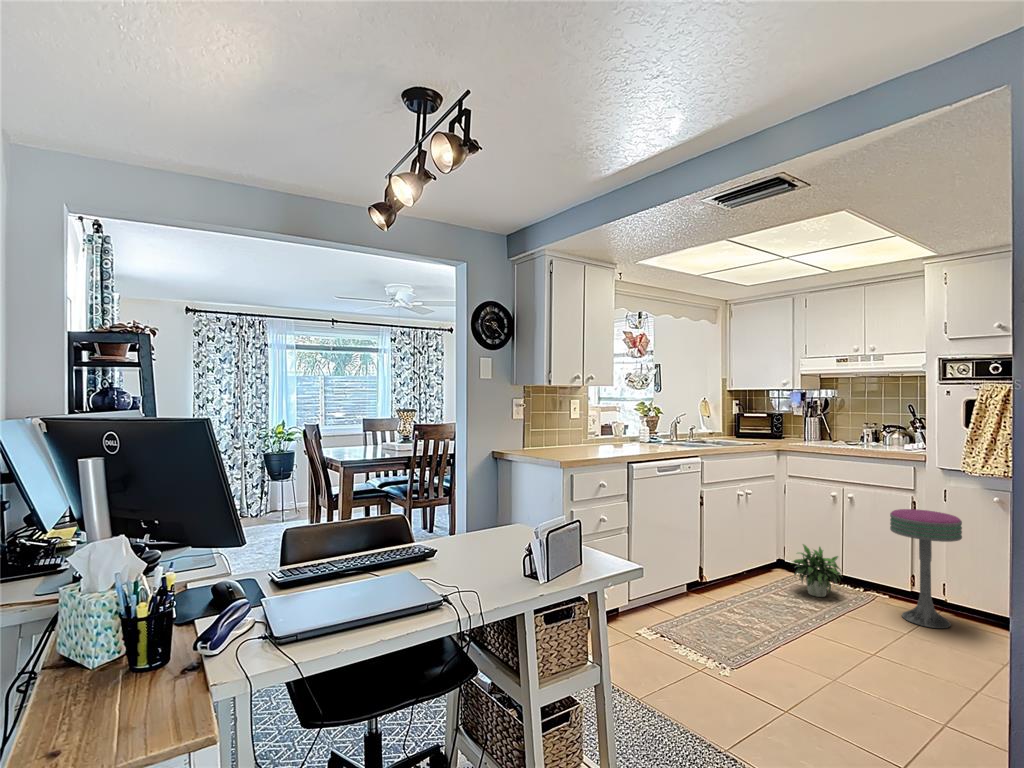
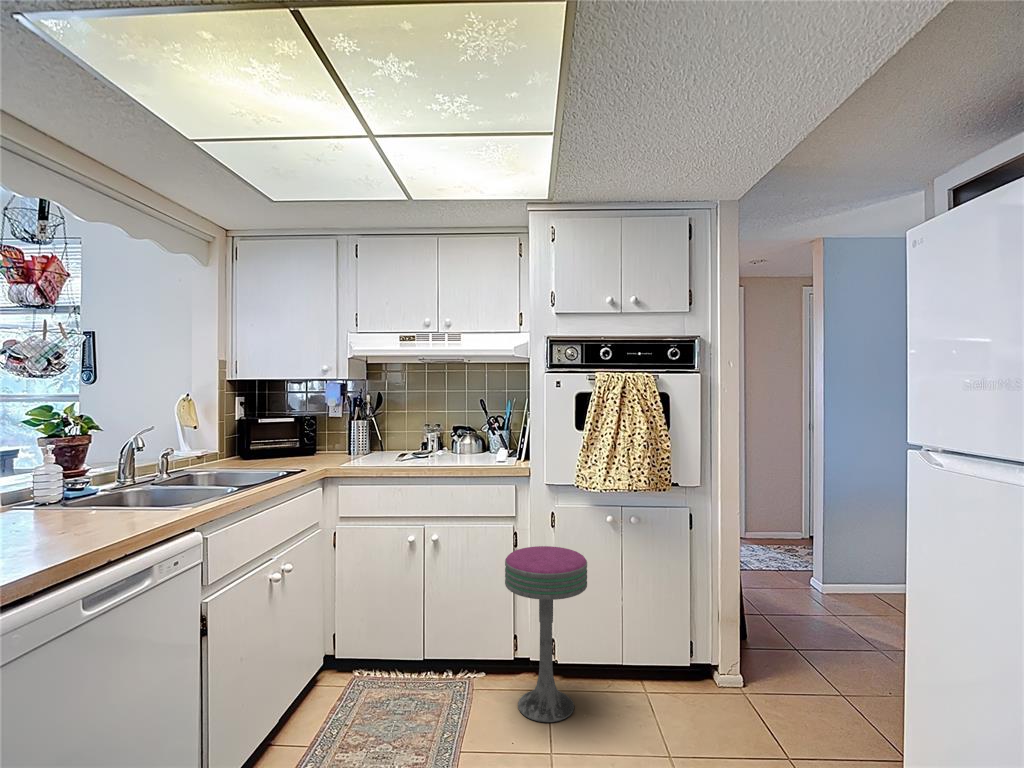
potted plant: present [792,544,842,597] -> none [364,630,439,723]

